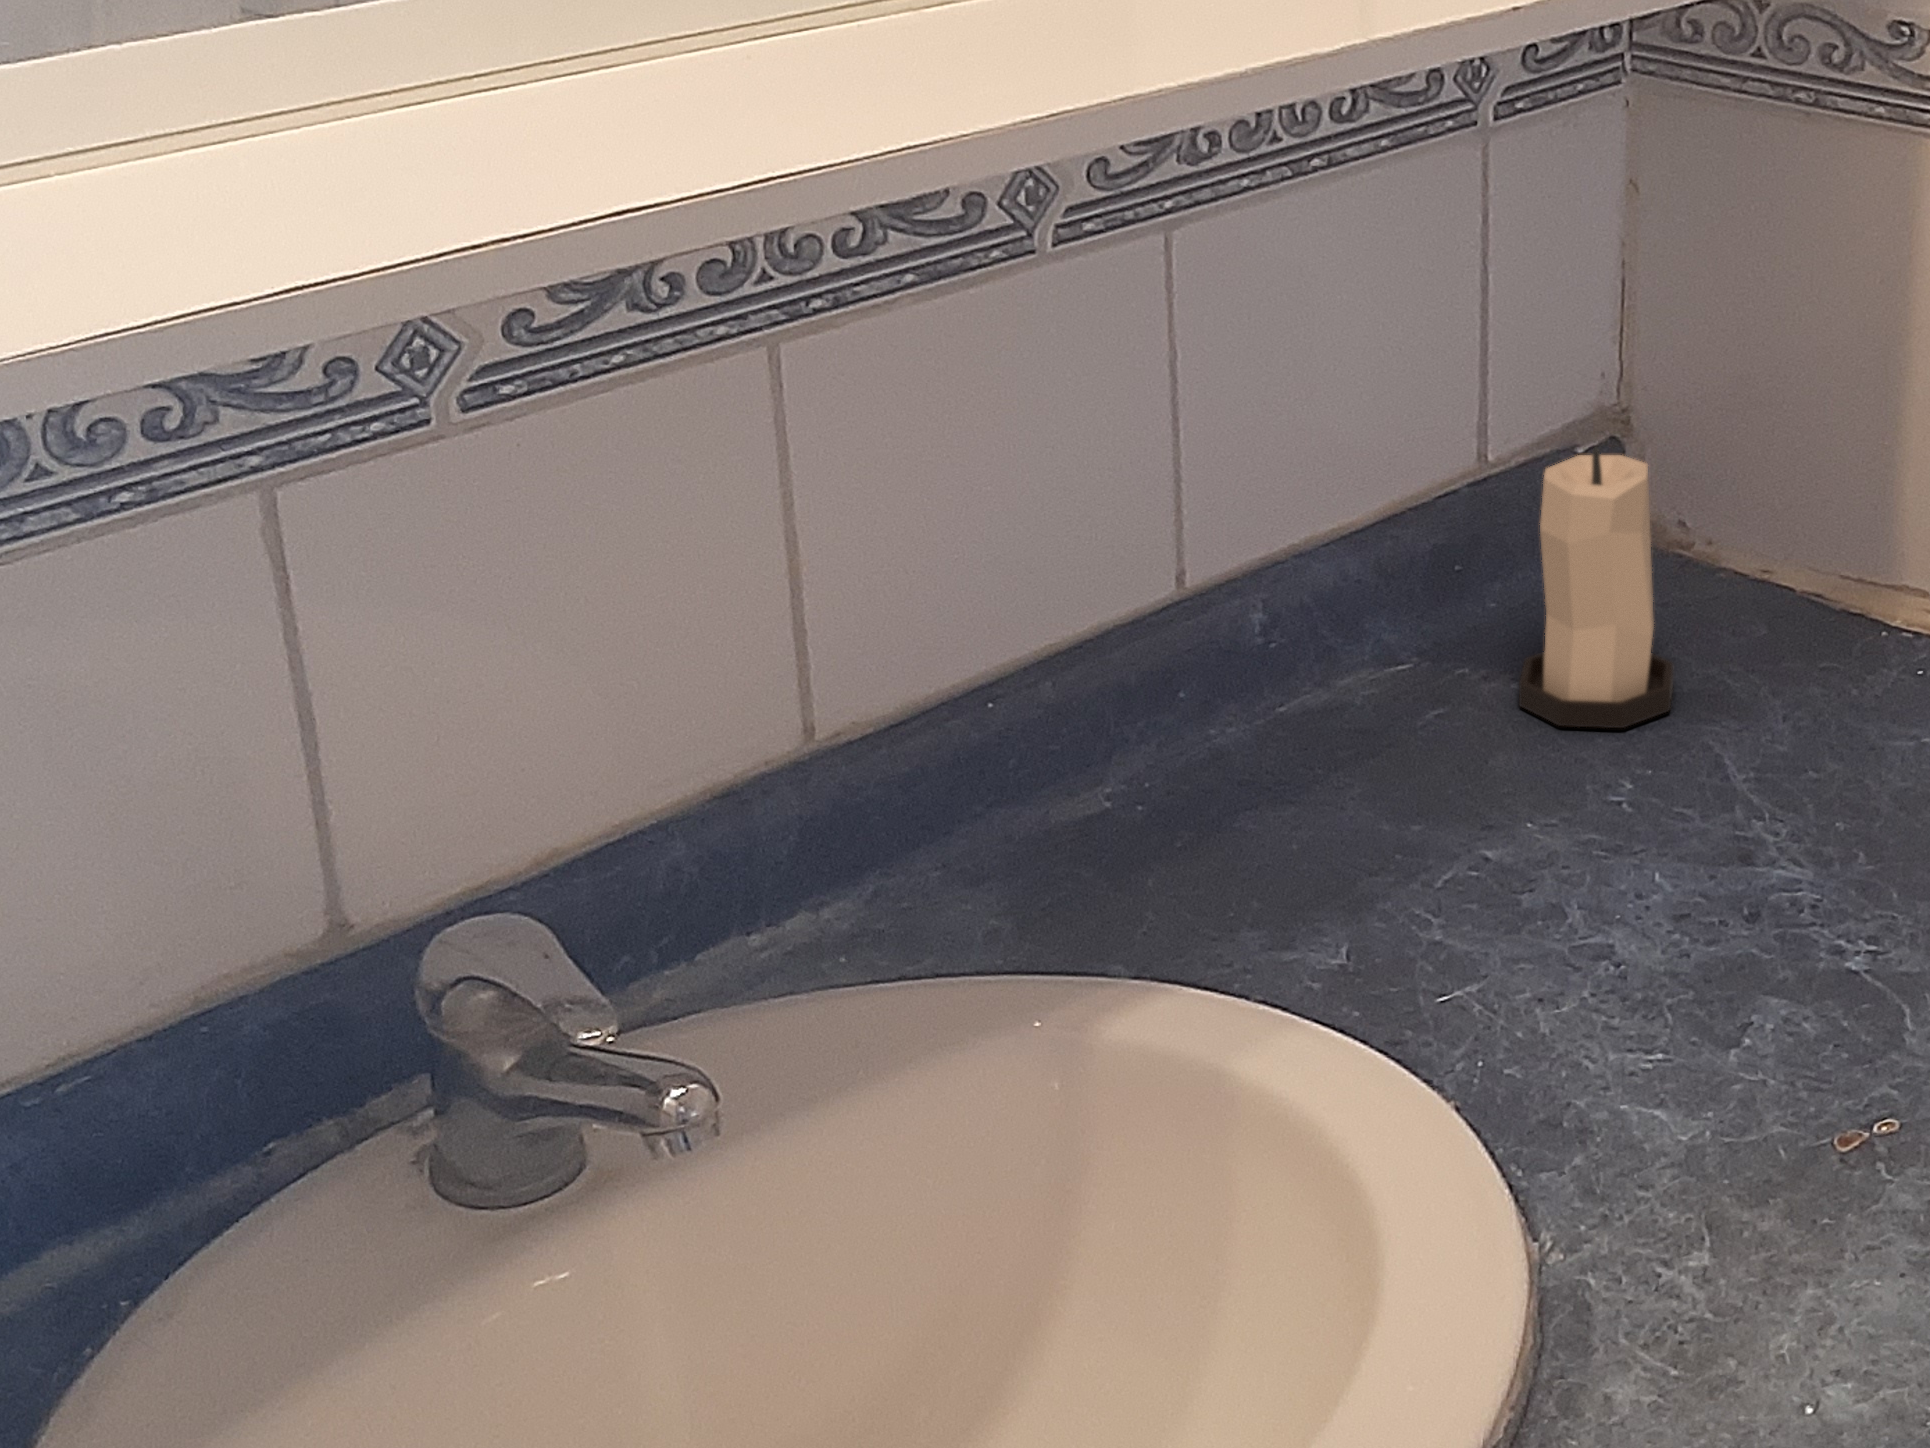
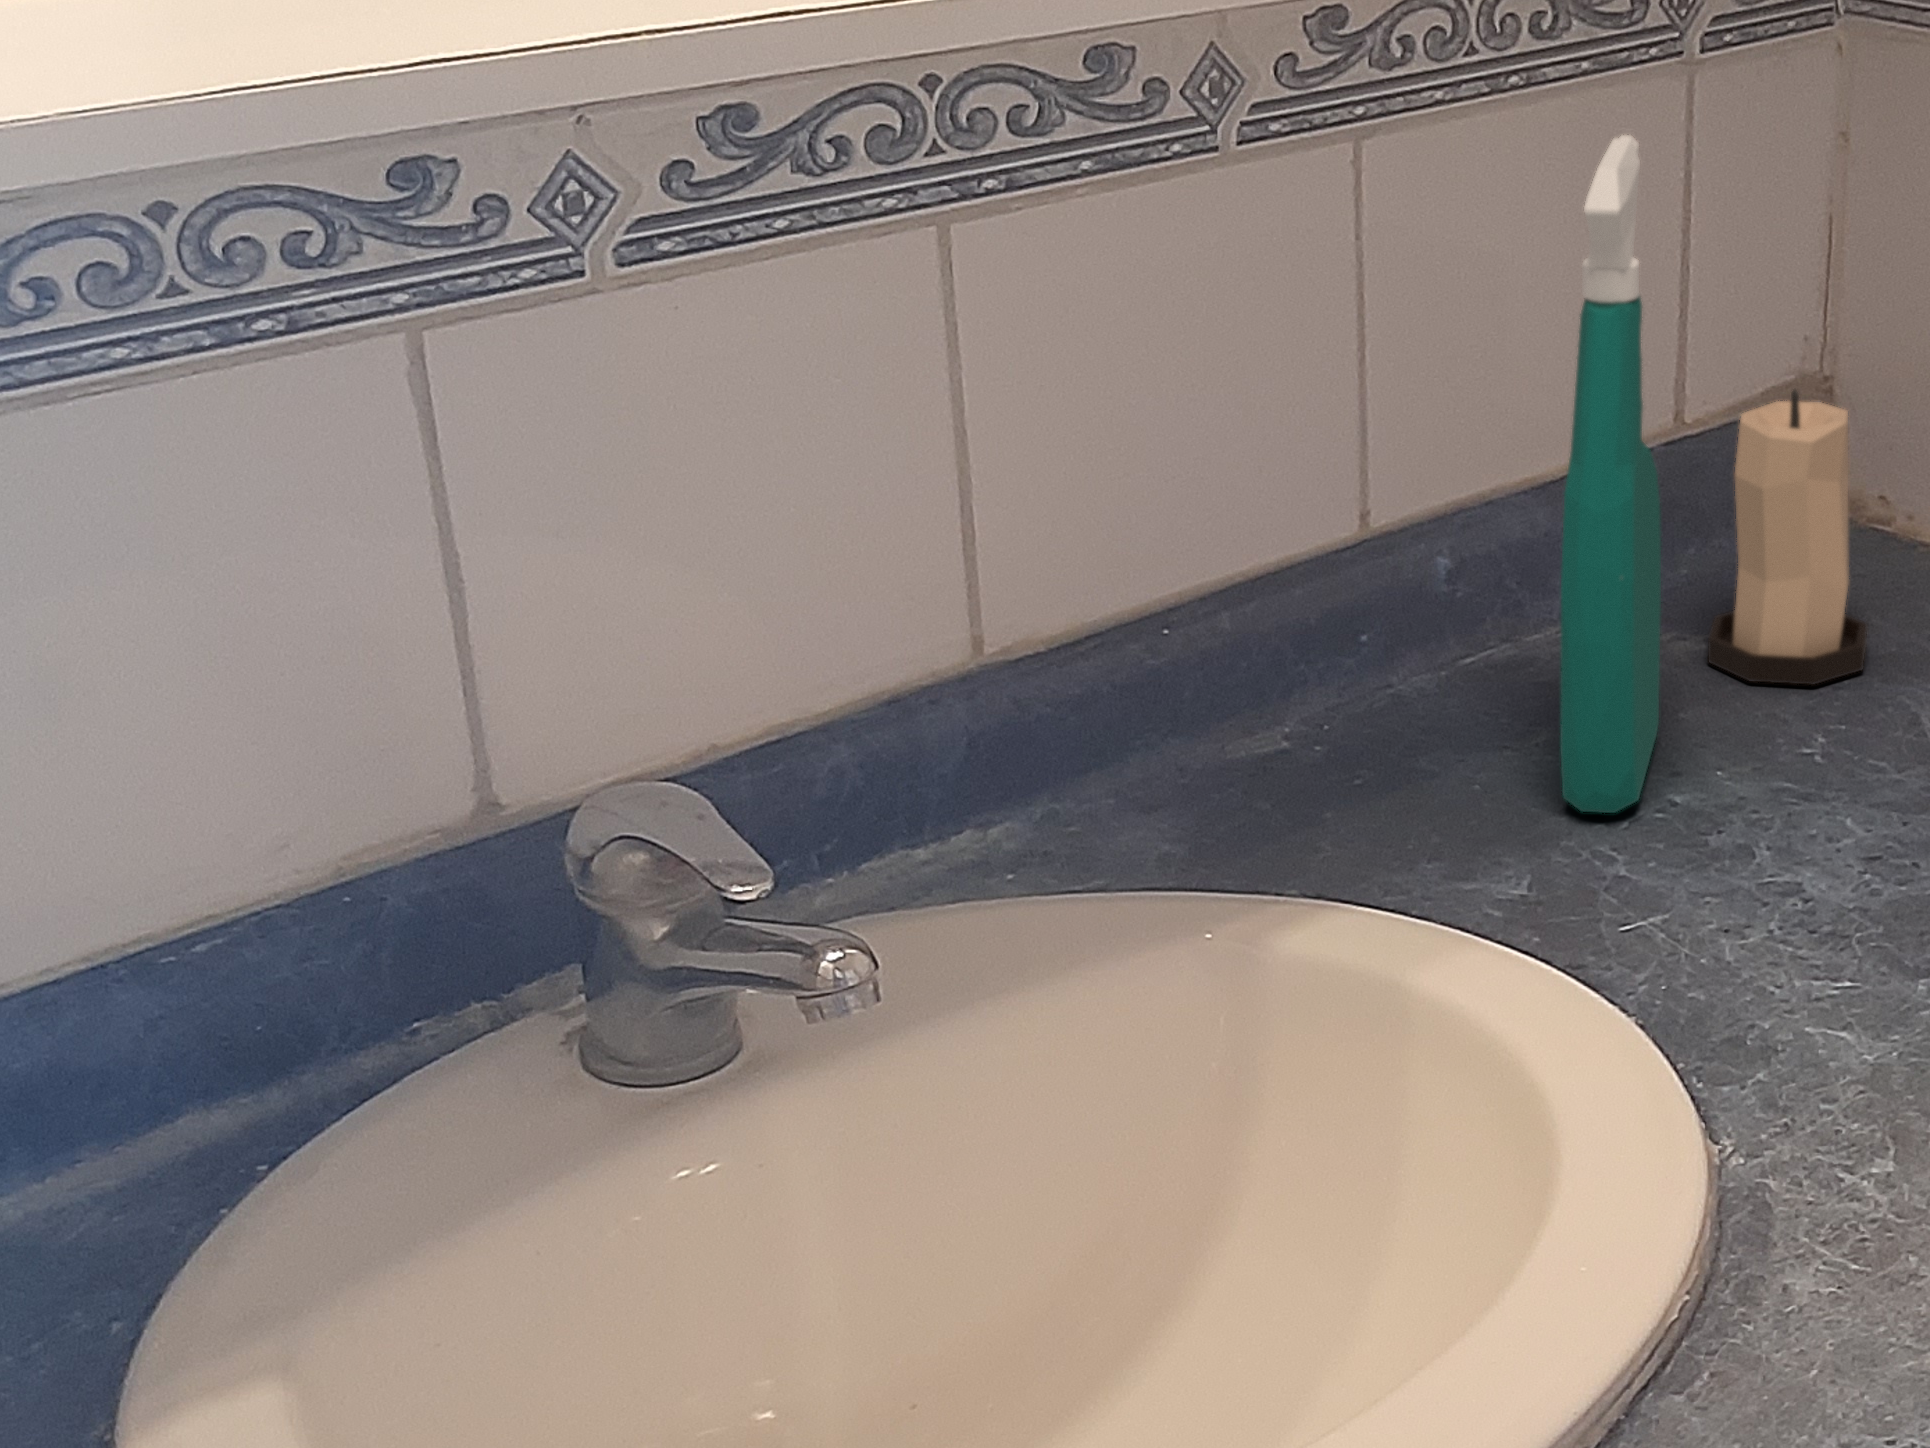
spray bottle: none [1374,229,1473,876] -> present [1561,135,1661,813]

